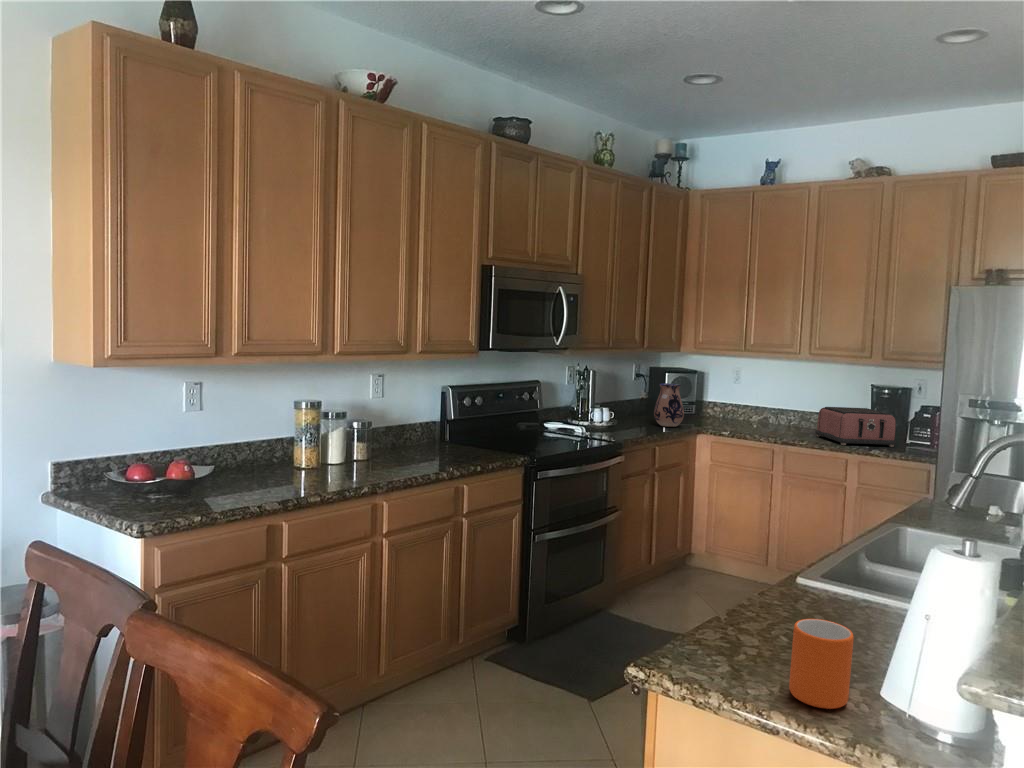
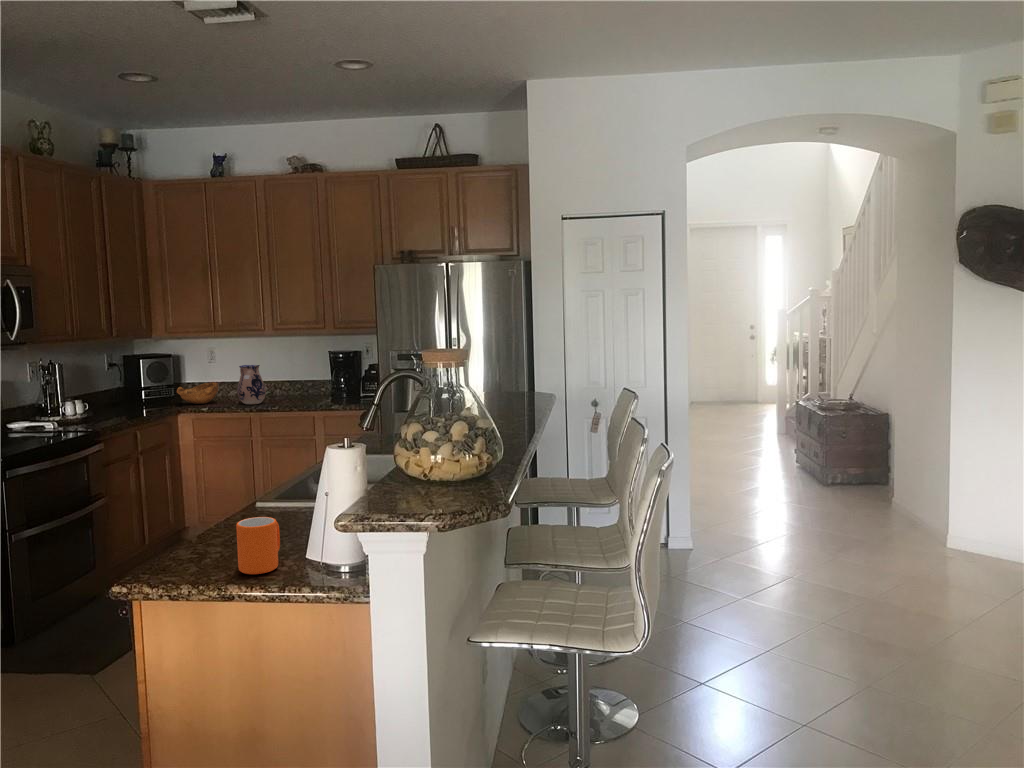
ceramic pitcher: present [654,383,684,427] -> present [237,365,266,404]
wooden bowl: none [698,404,741,426] -> present [177,382,218,404]
toaster: present [815,407,896,447] -> none [287,372,351,406]

